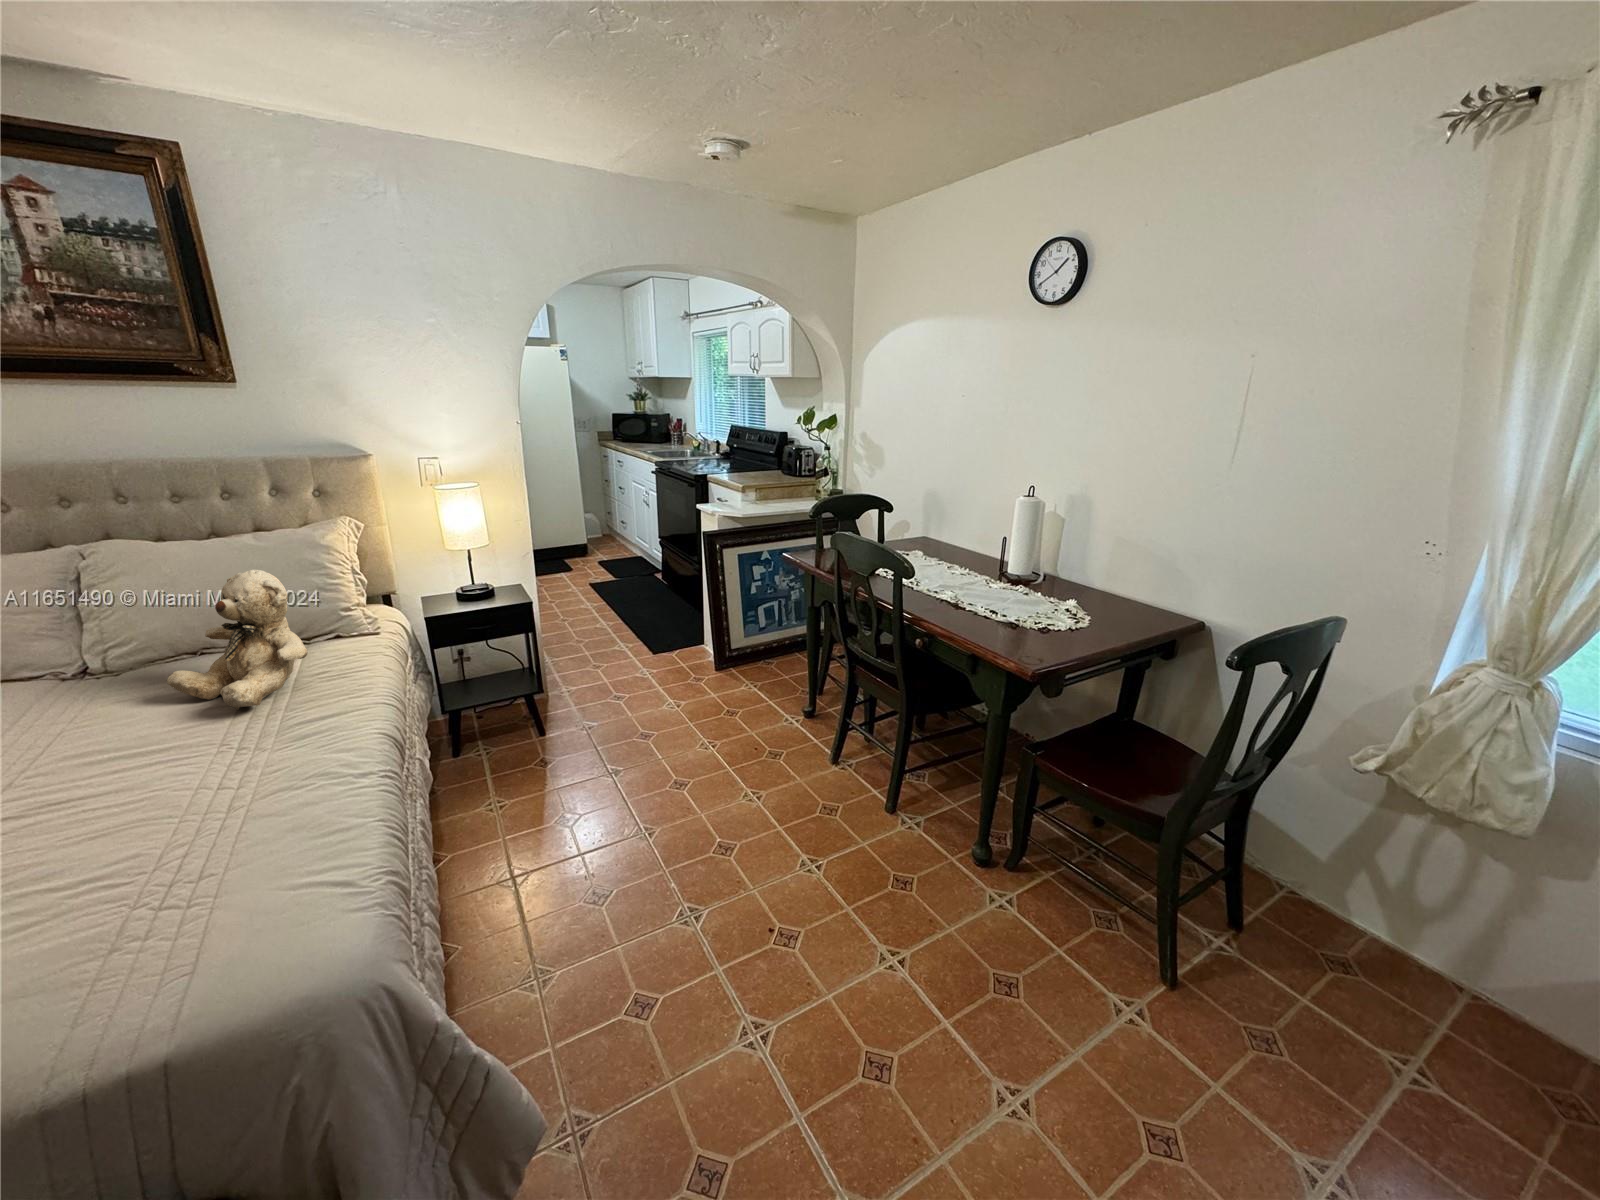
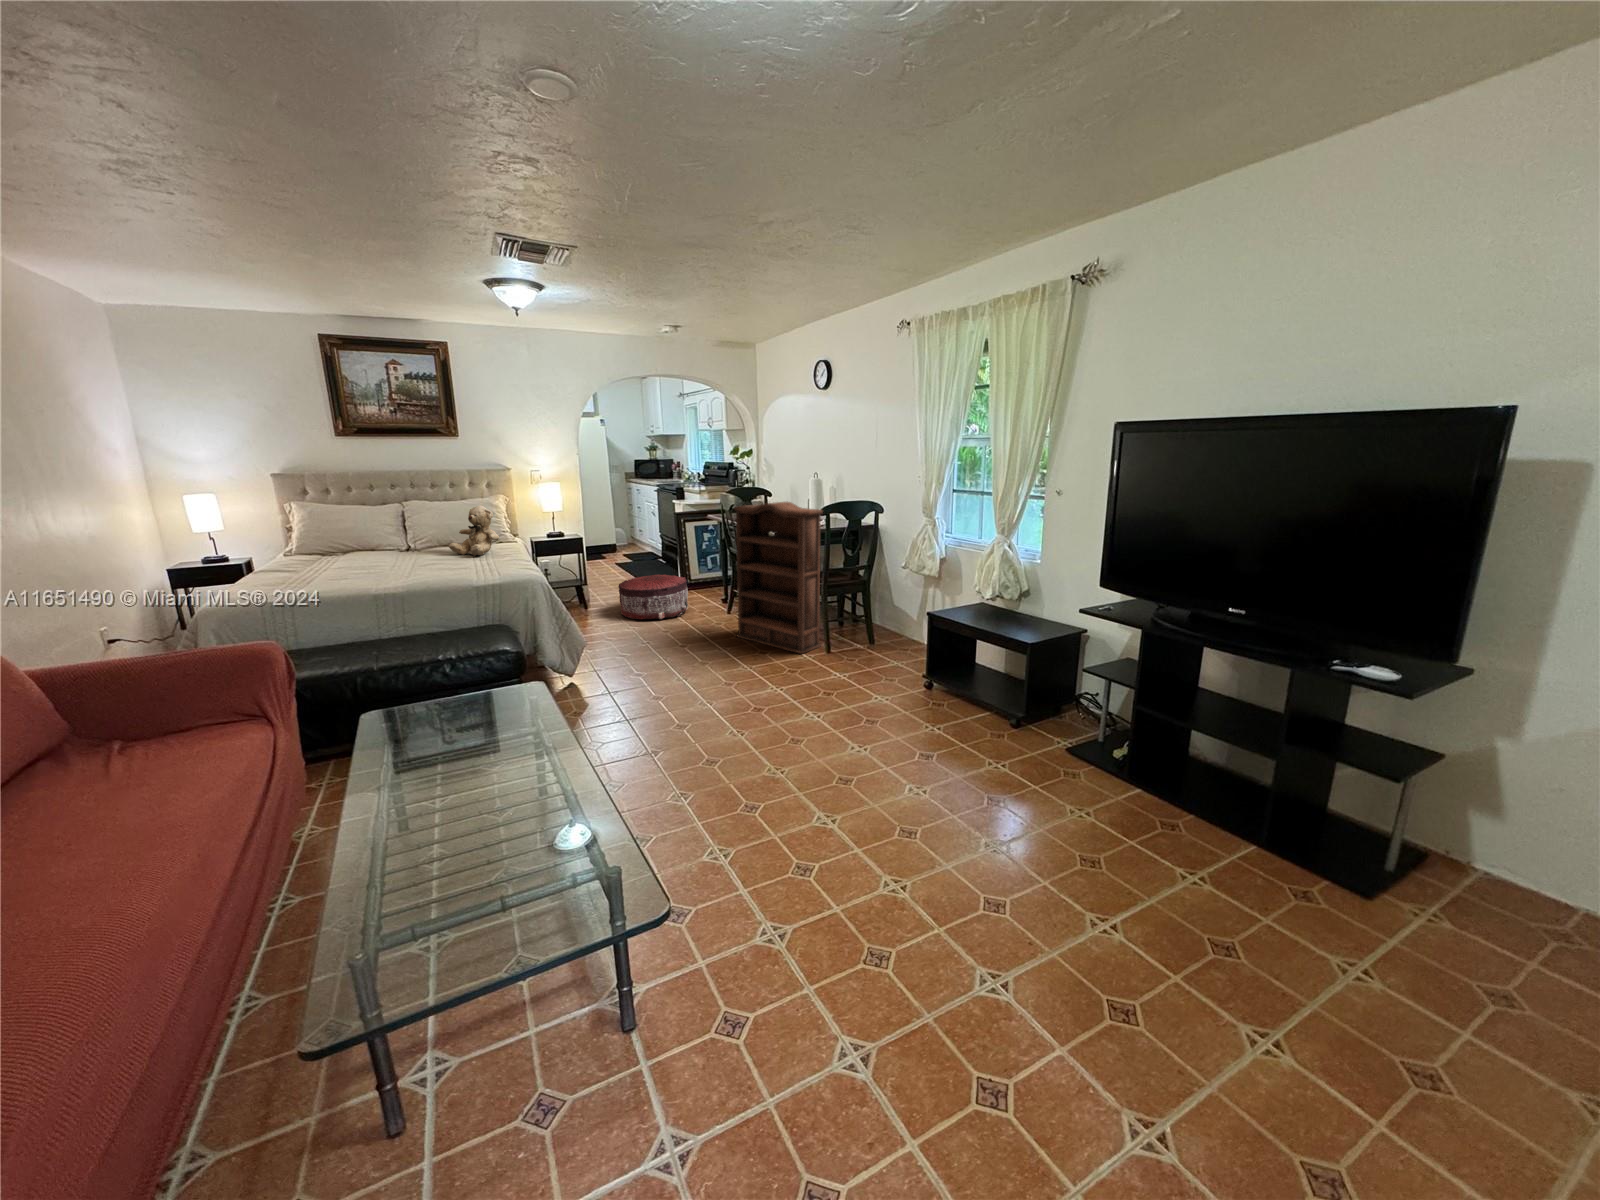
bookshelf: none [892,575,1188,982] -> present [734,502,823,654]
pouf: none [606,669,749,794] -> present [618,574,688,619]

